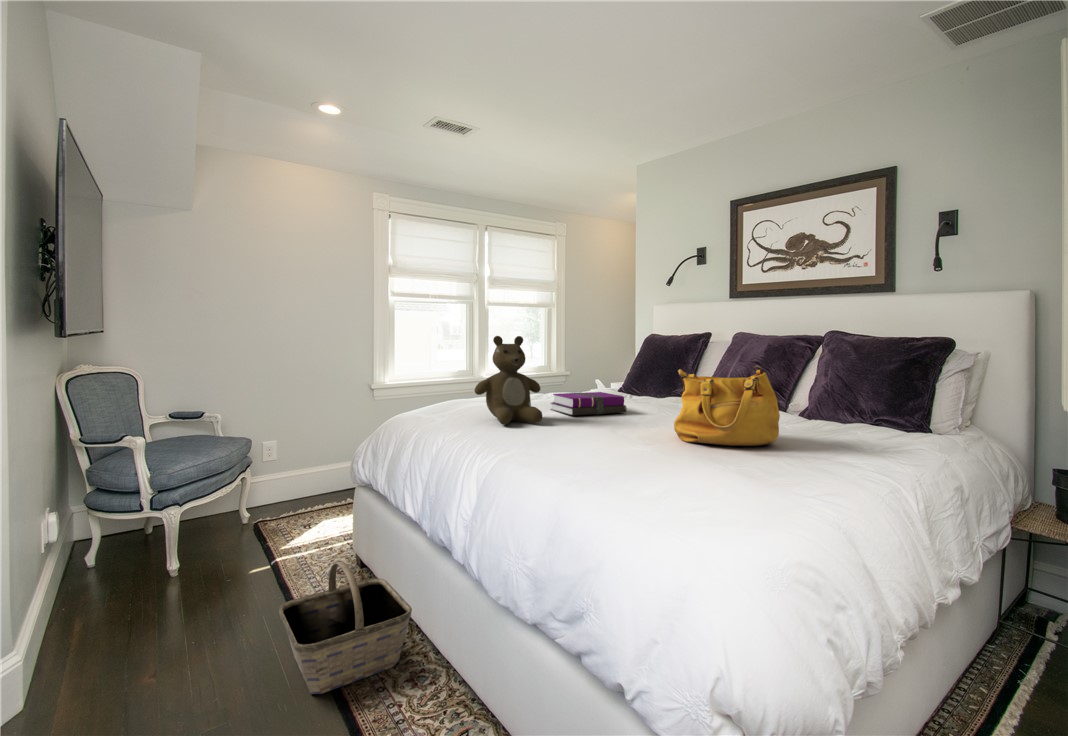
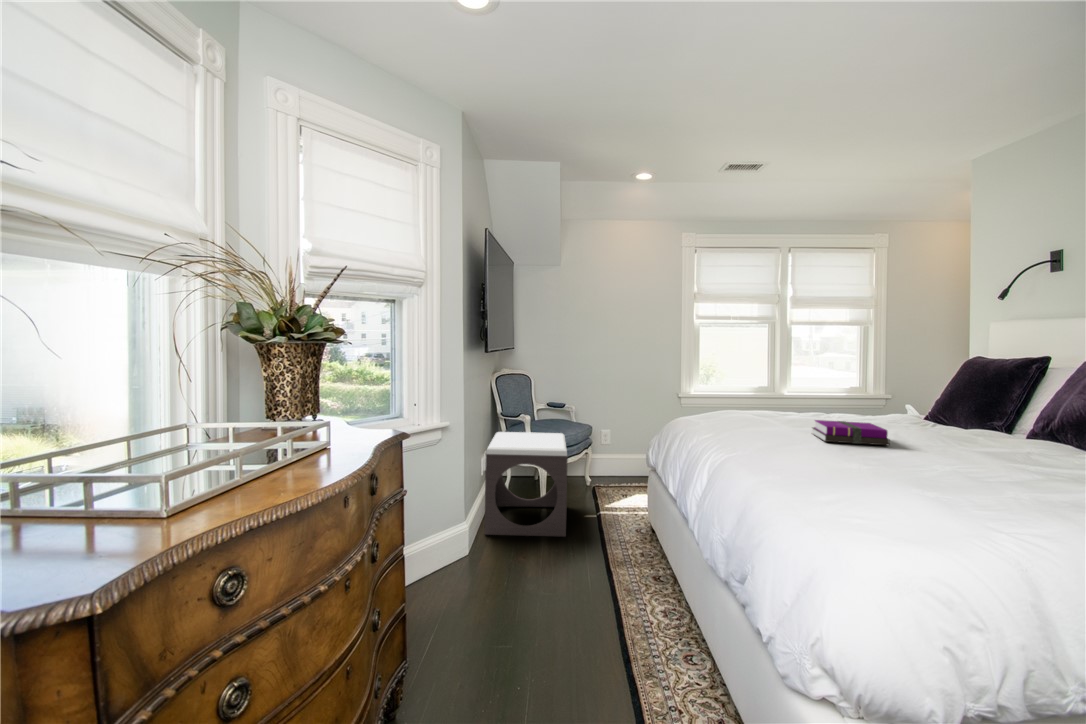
teddy bear: present [474,336,542,425] -> none [732,369,793,443]
handbag: present [674,366,780,446] -> none [909,413,1043,500]
footstool: none [48,454,228,660] -> present [485,432,568,537]
basket: present [279,561,412,694] -> none [589,519,670,600]

